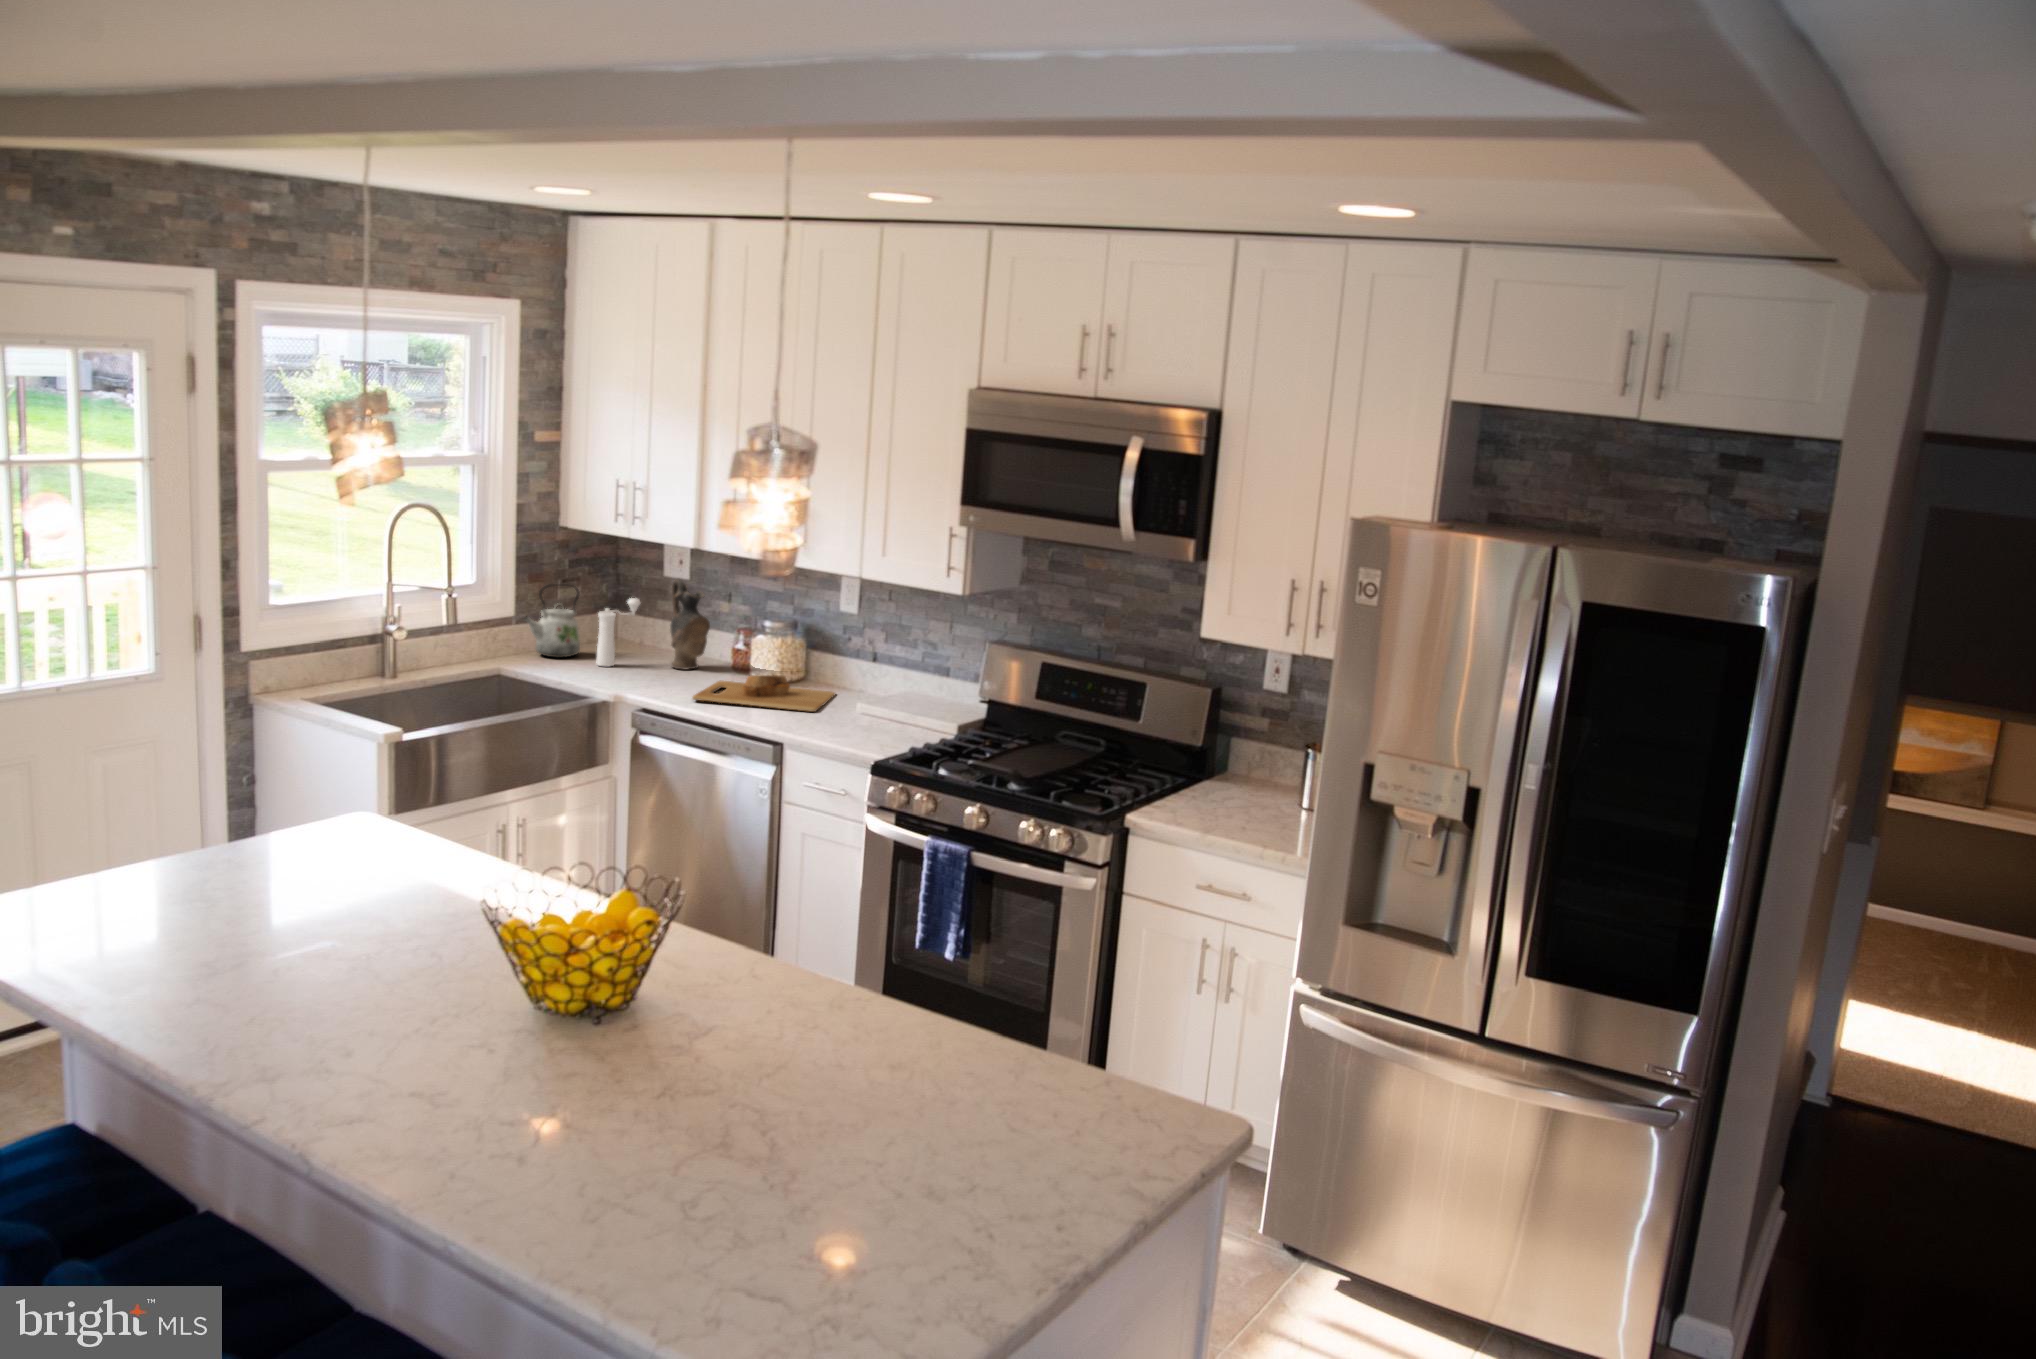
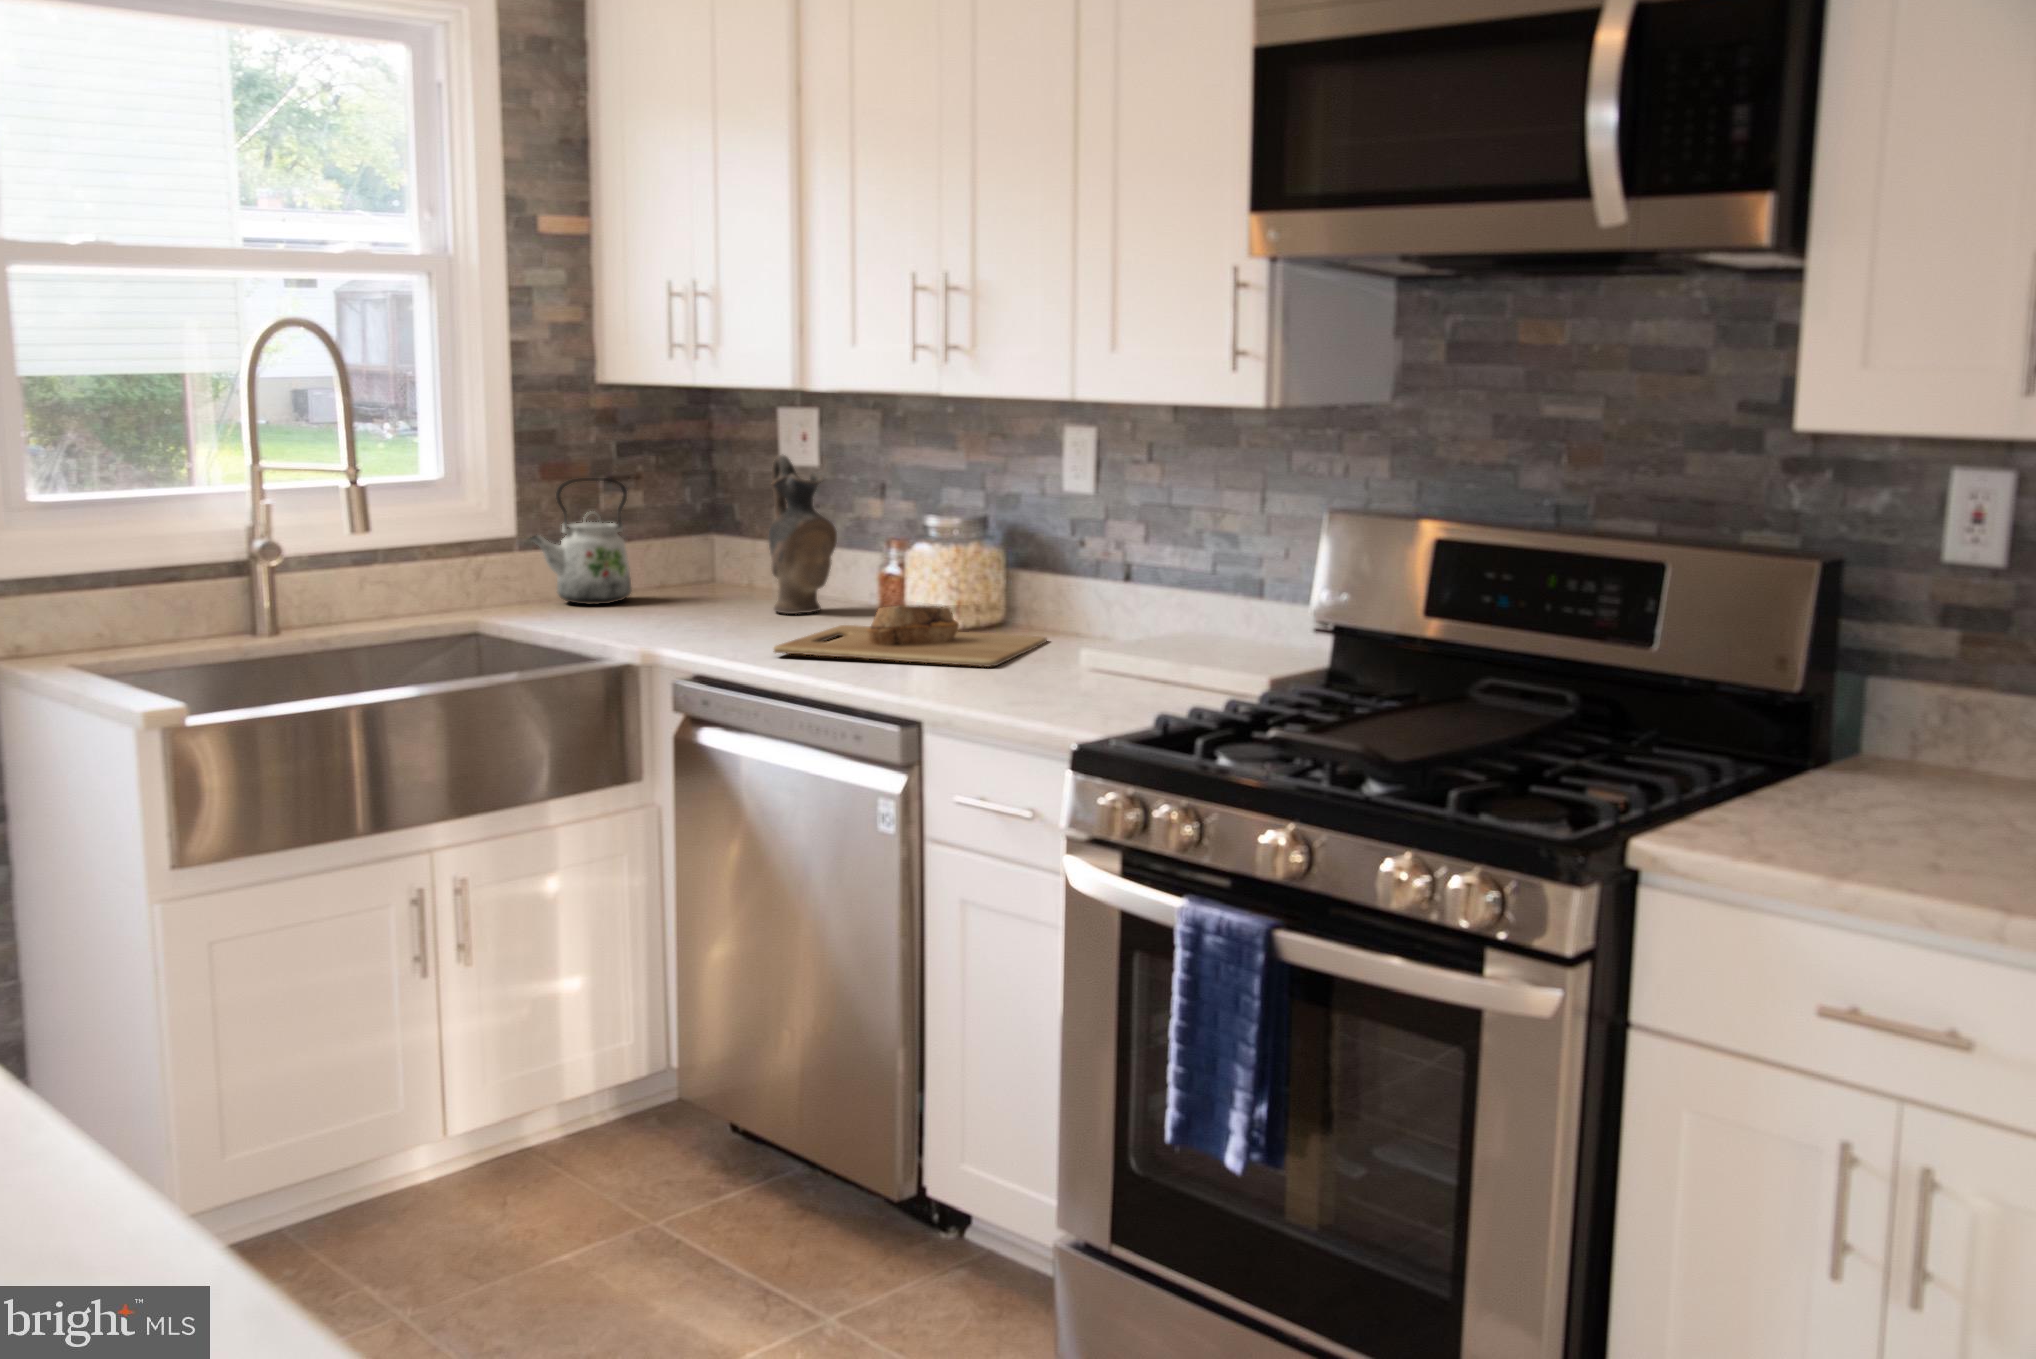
pepper mill: present [596,598,640,667] -> none [645,495,722,613]

